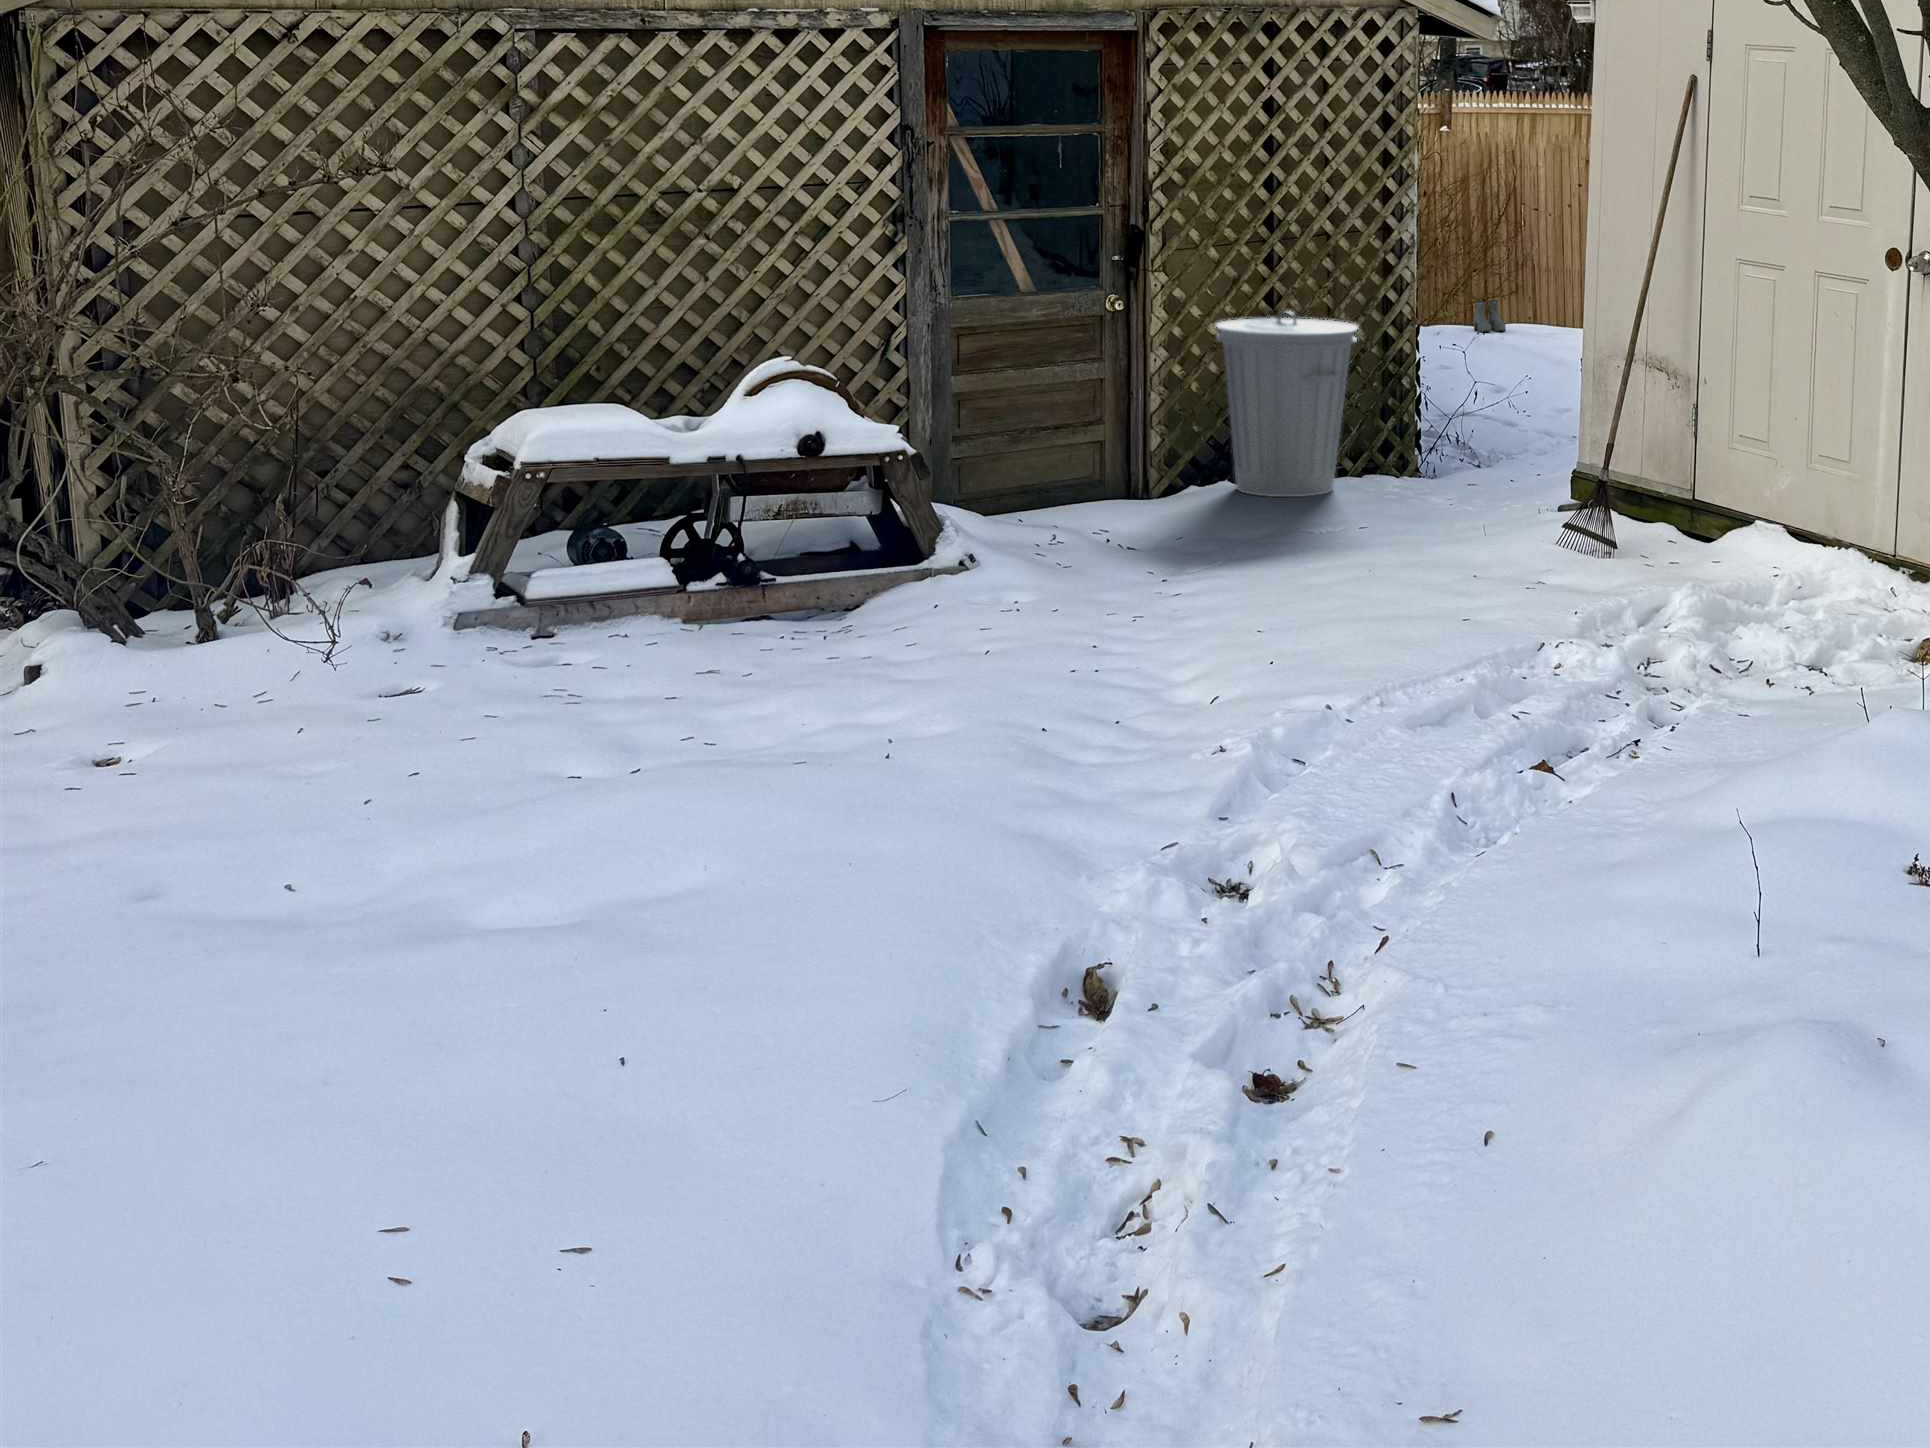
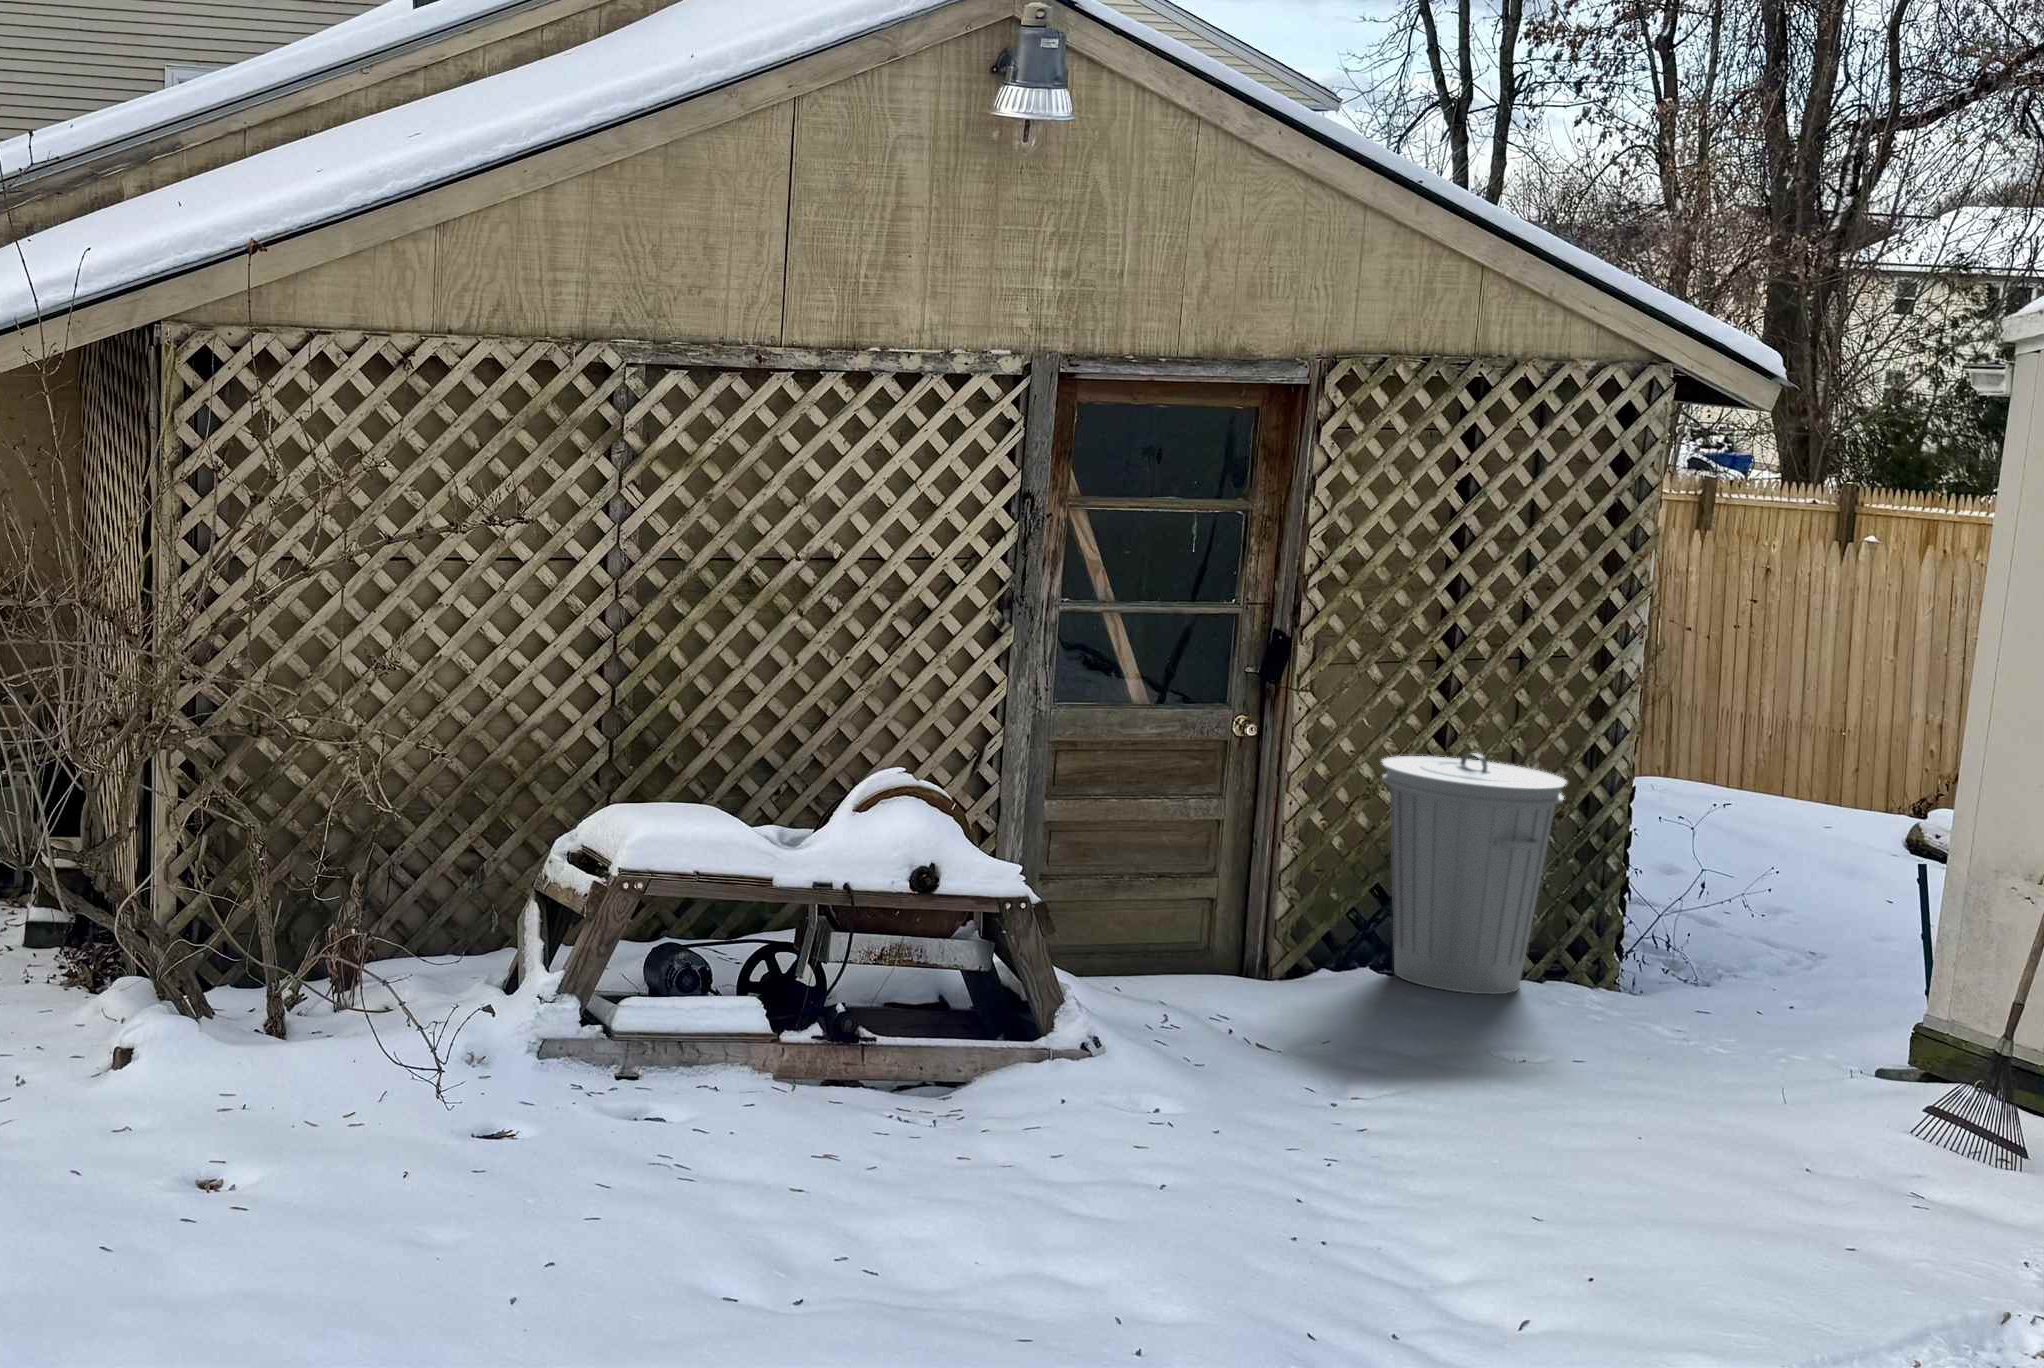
boots: present [1474,301,1506,332] -> none [1673,722,1718,766]

